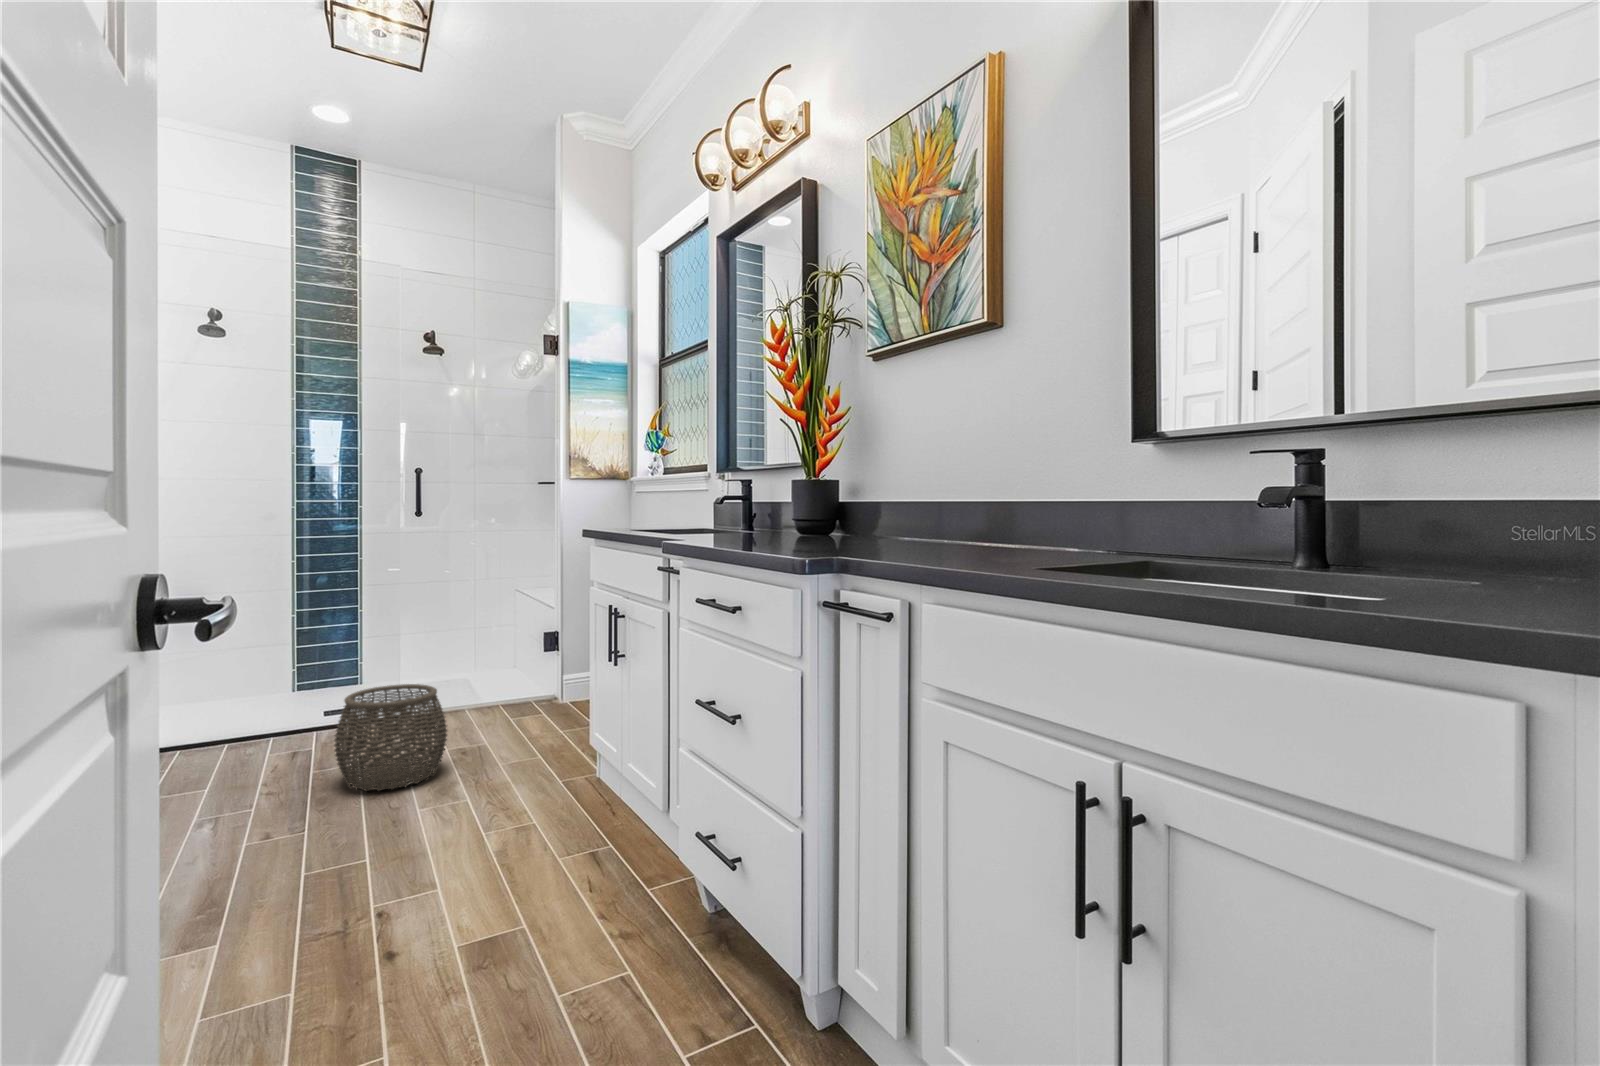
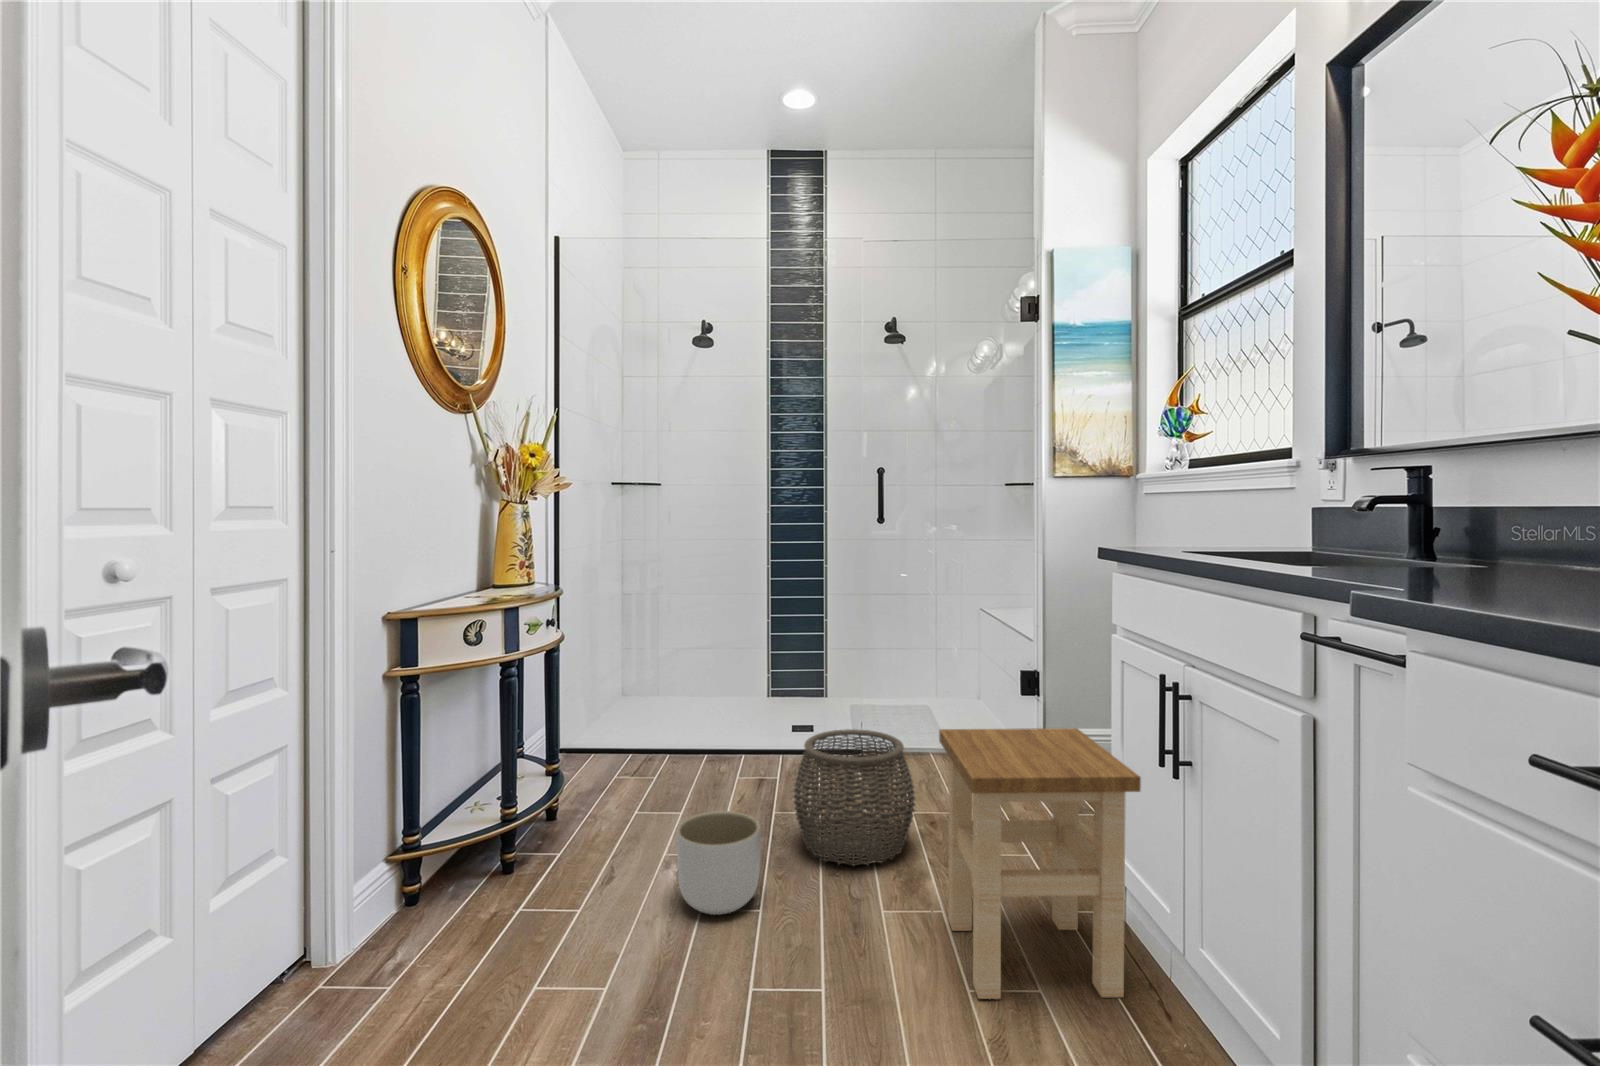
stool: none [464,654,598,838] -> present [939,728,1141,999]
planter: none [215,759,304,844] -> present [676,811,760,915]

